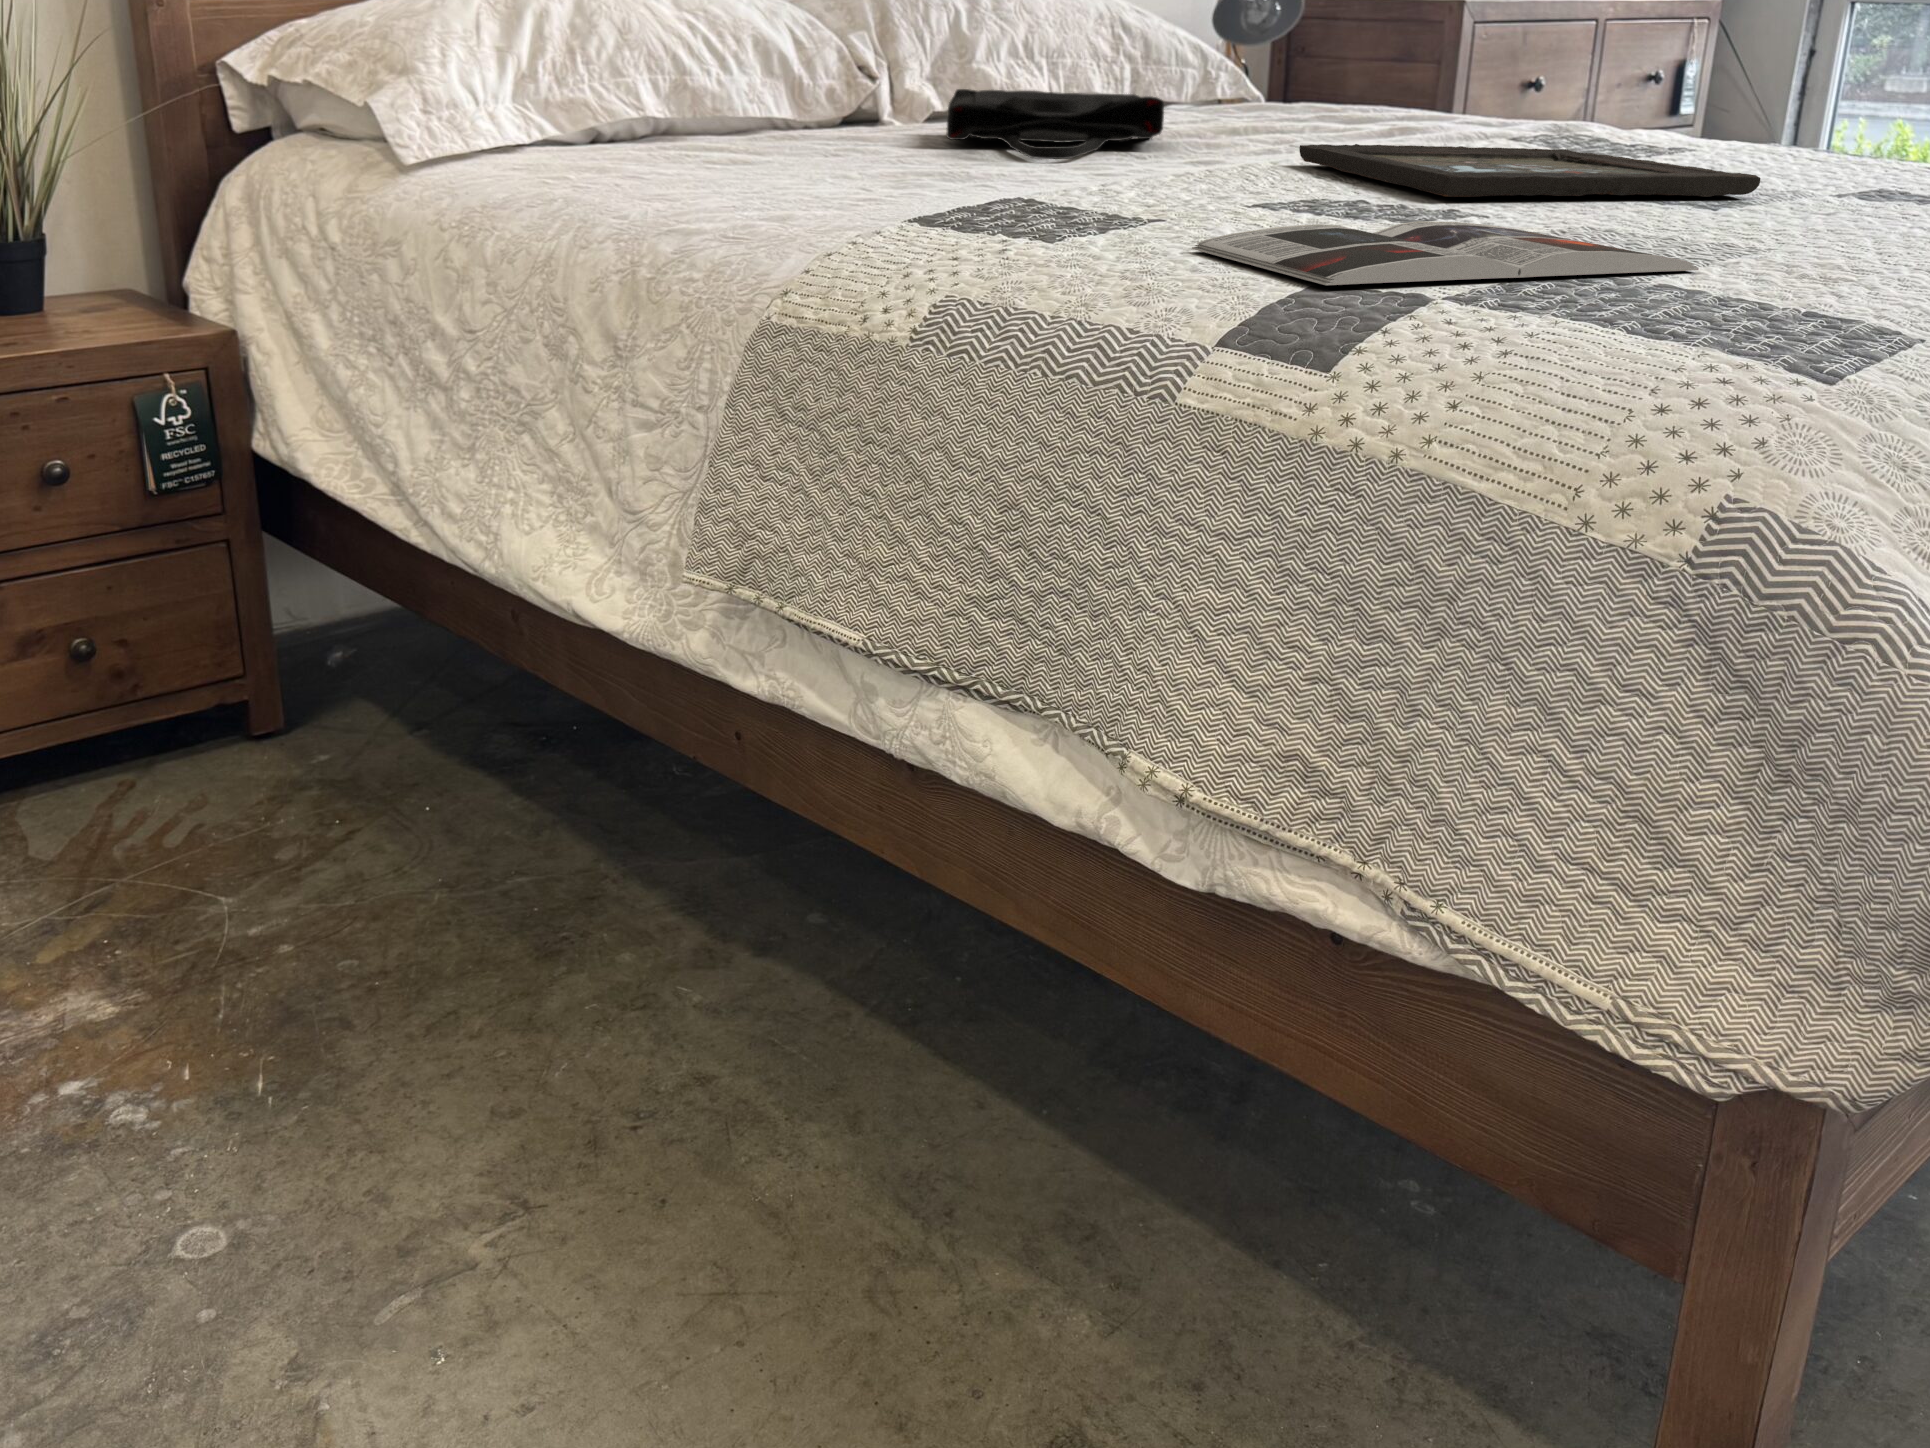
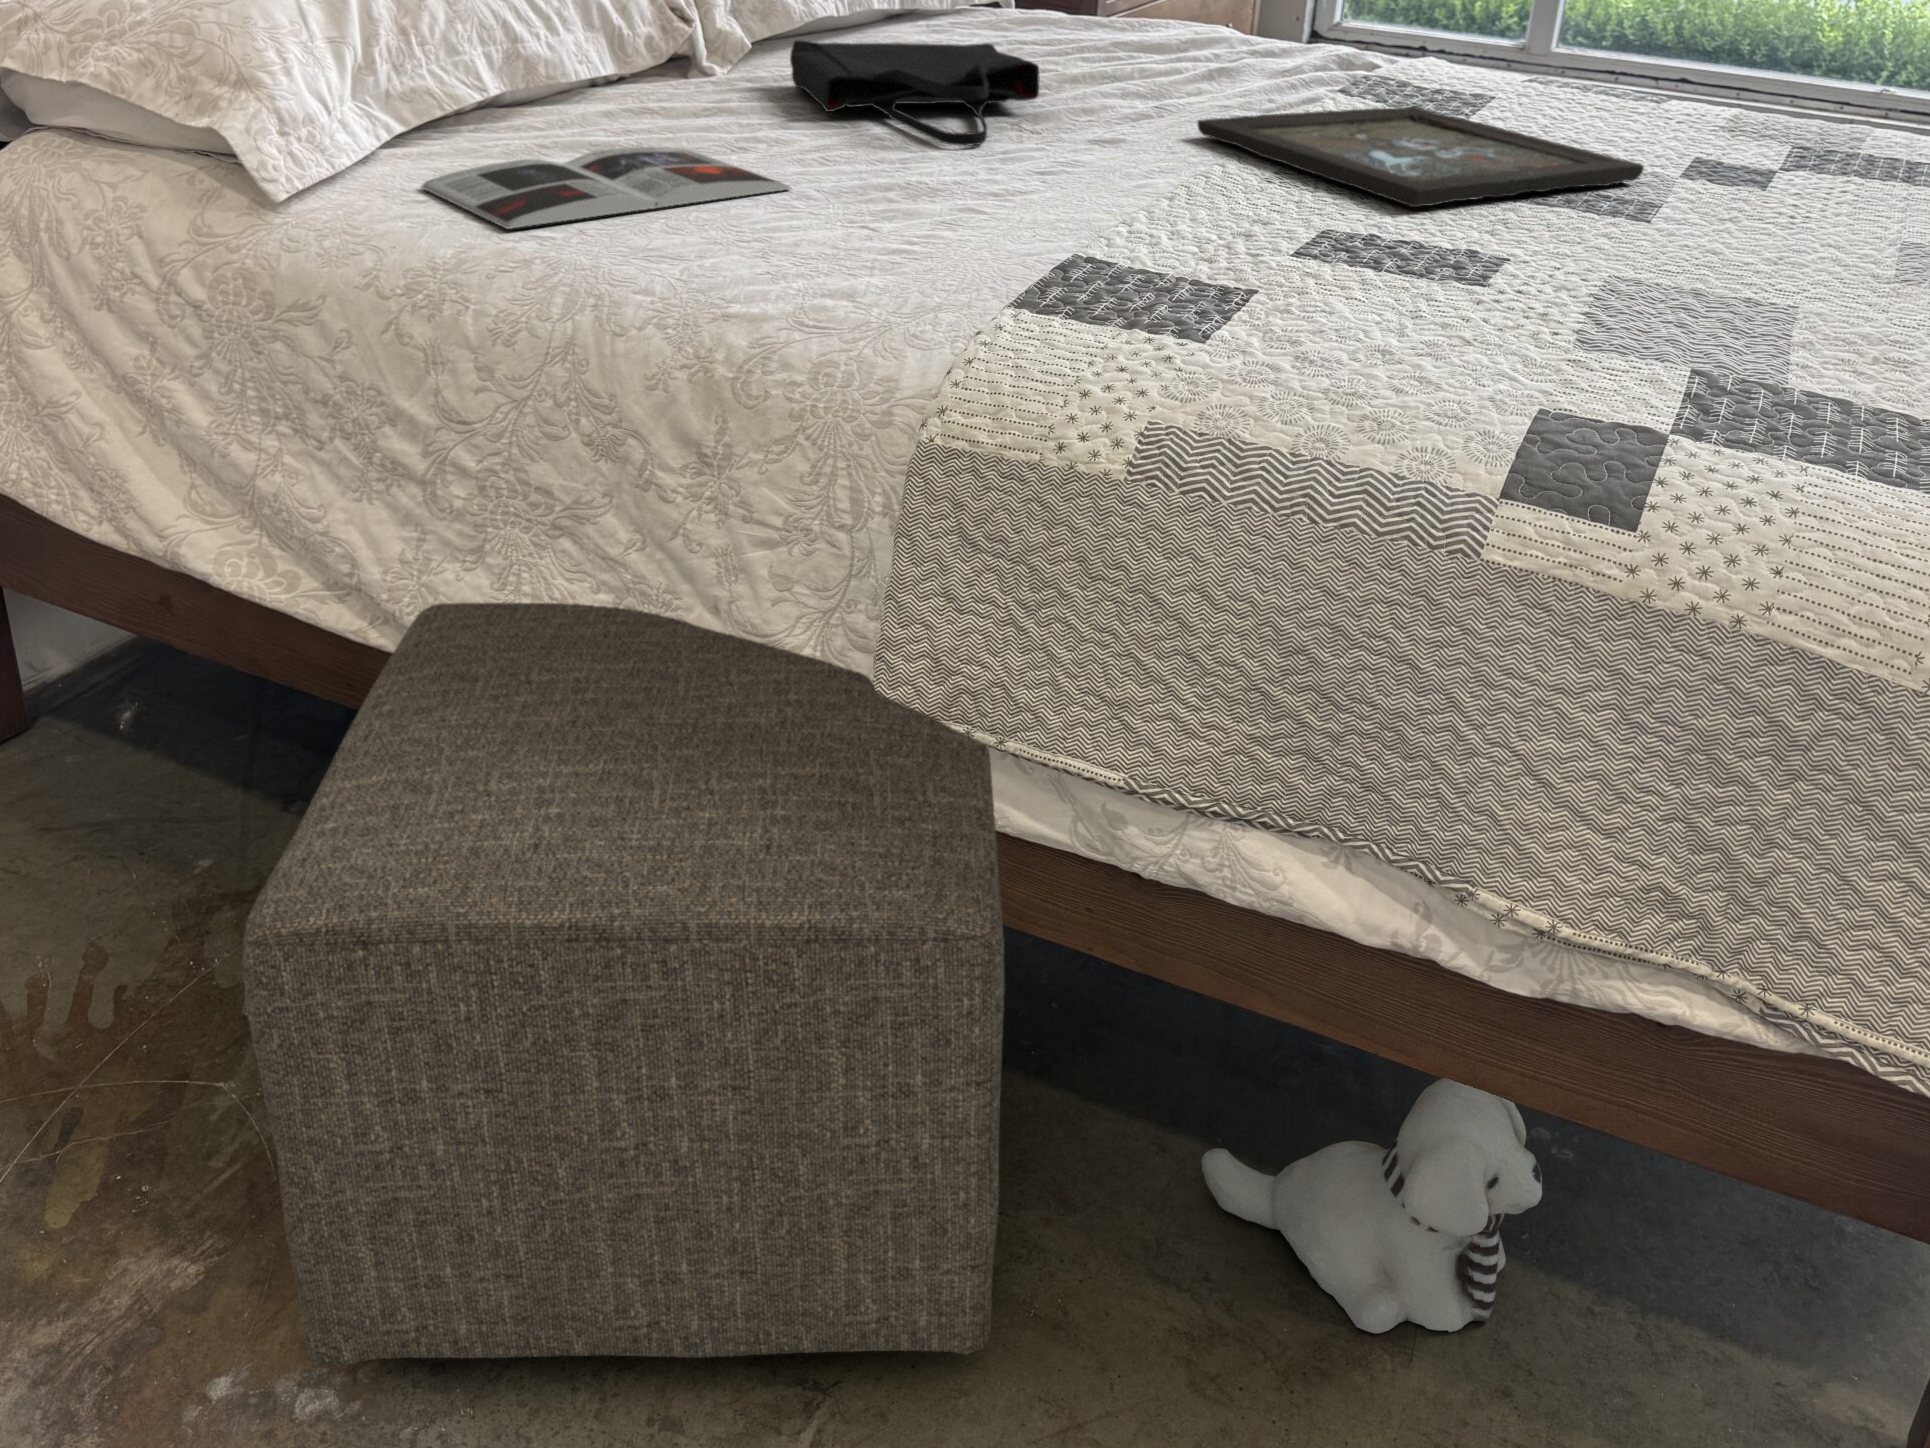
magazine: present [1192,221,1699,285] -> present [420,147,791,229]
ottoman: none [58,490,884,1201] -> present [243,603,1005,1366]
plush toy: none [991,1032,1300,1309] -> present [1201,1078,1542,1334]

